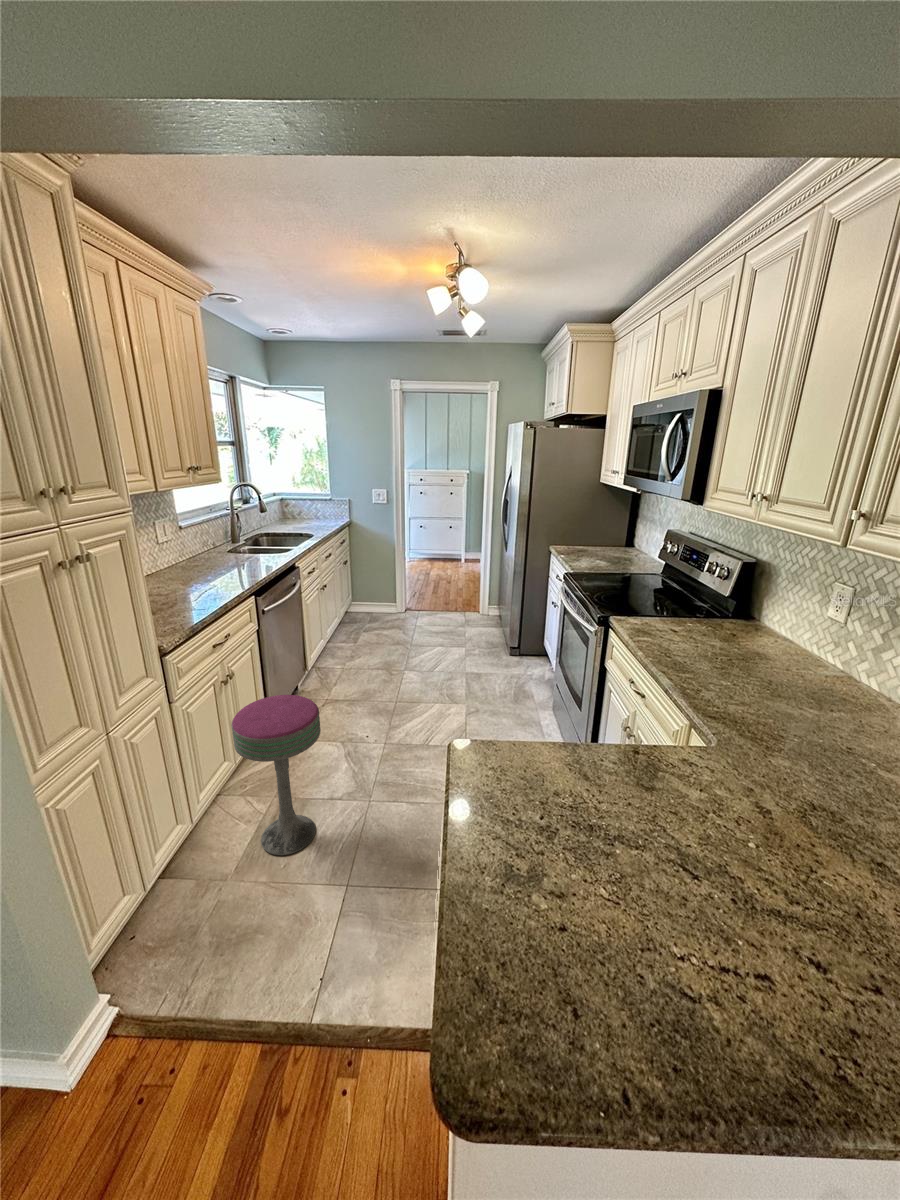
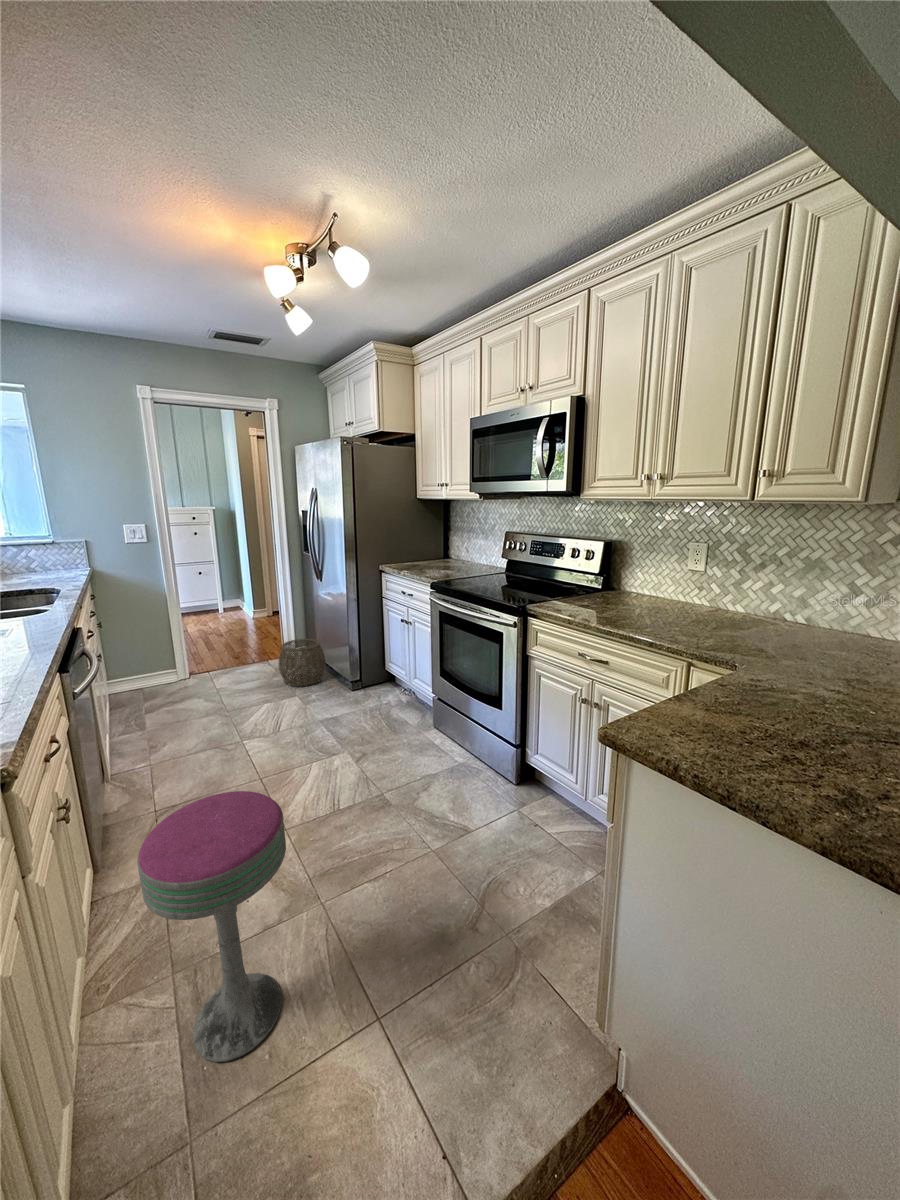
woven basket: none [459,600,499,643] -> present [278,639,326,687]

